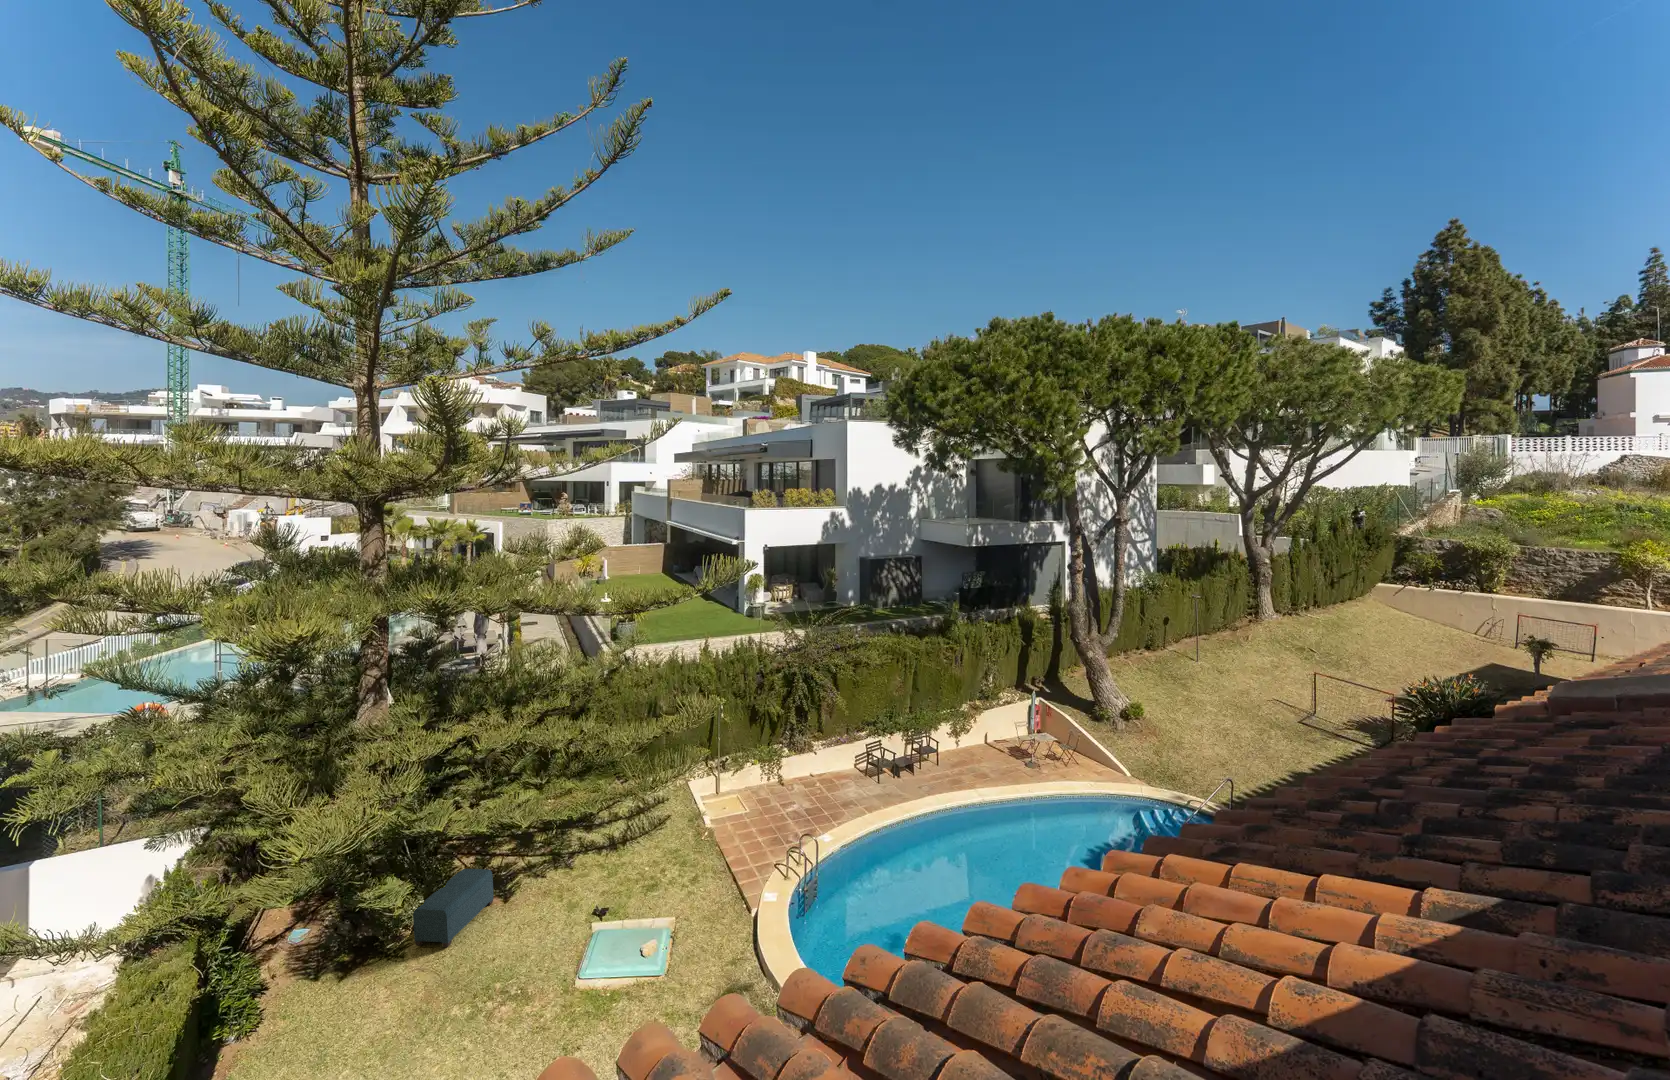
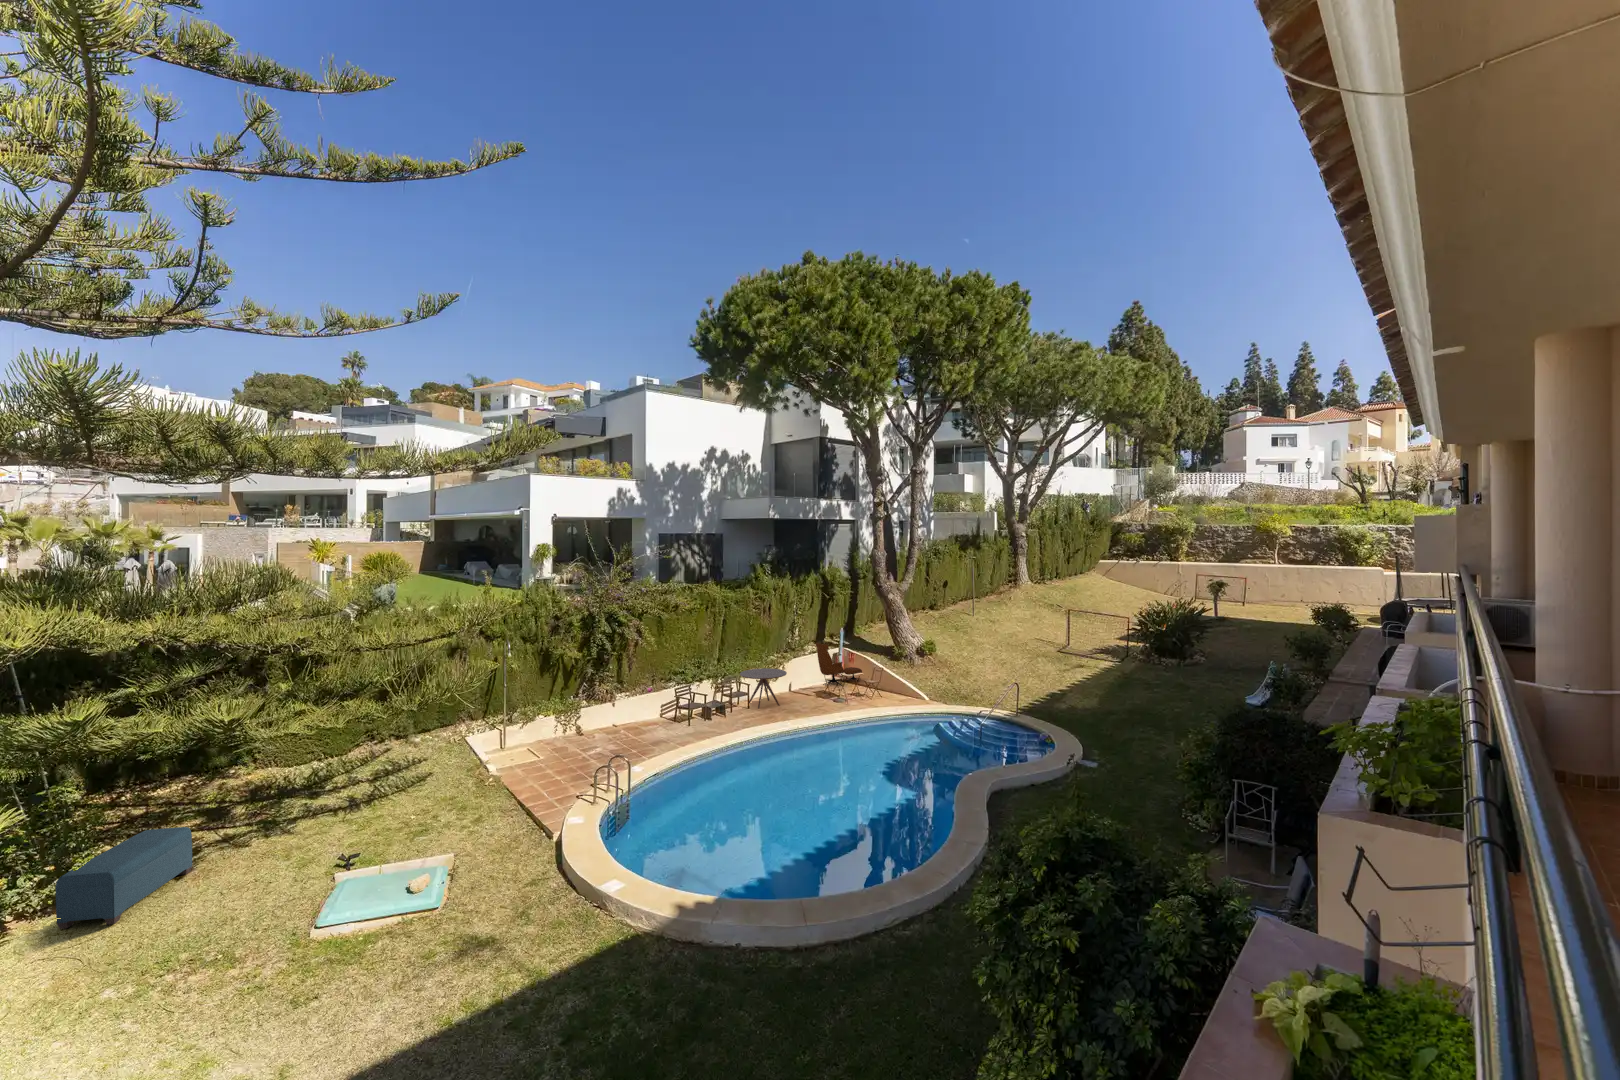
lounge chair: none [1011,699,1060,746] -> present [816,643,862,686]
round table: none [930,727,976,770] -> present [740,668,787,709]

